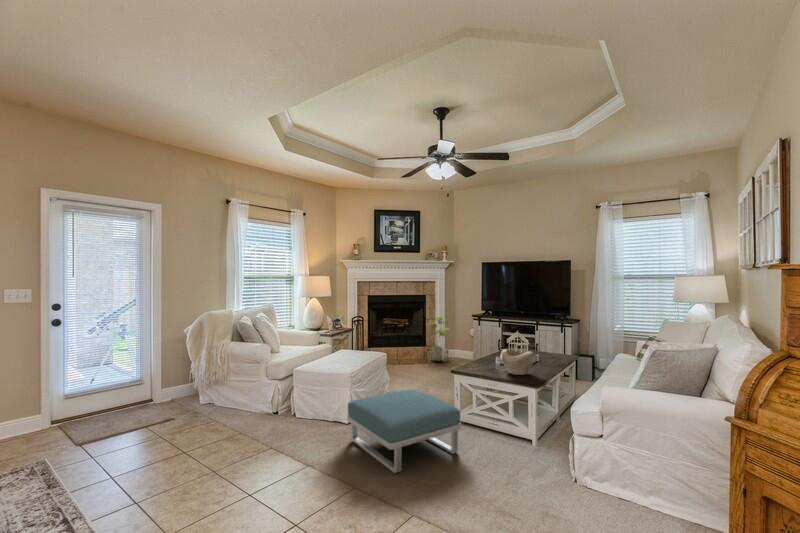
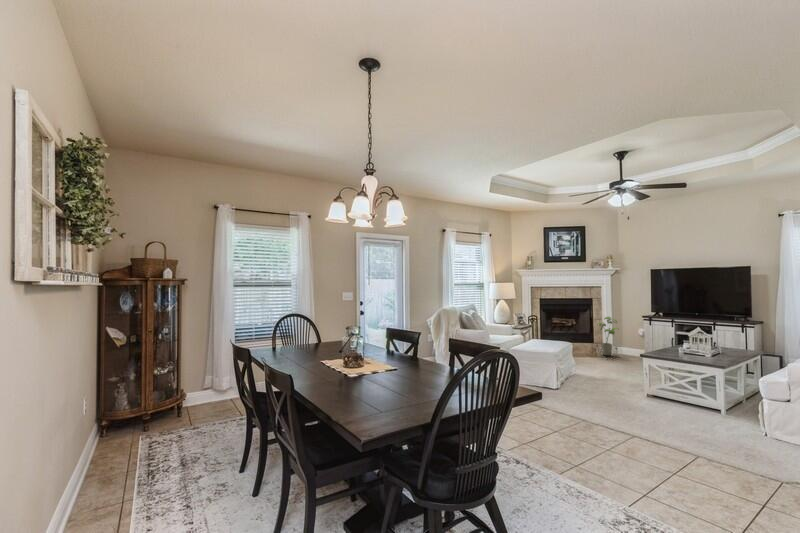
decorative bowl: present [502,349,533,375] -> none [688,339,719,359]
footstool: present [347,390,461,473] -> none [559,367,657,419]

